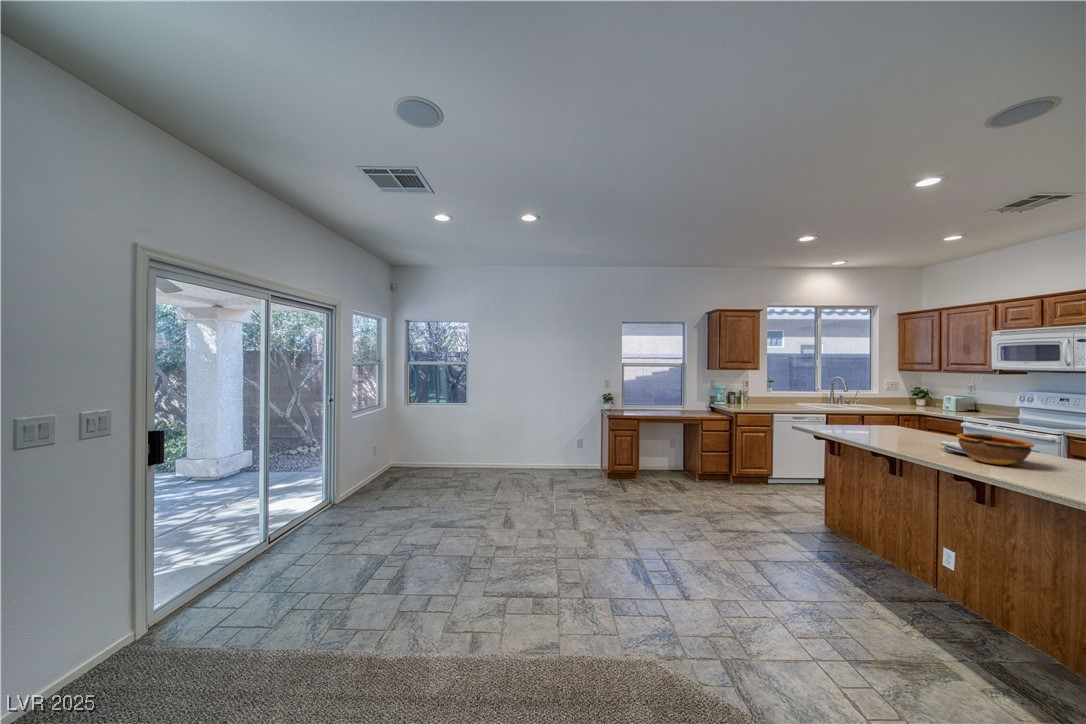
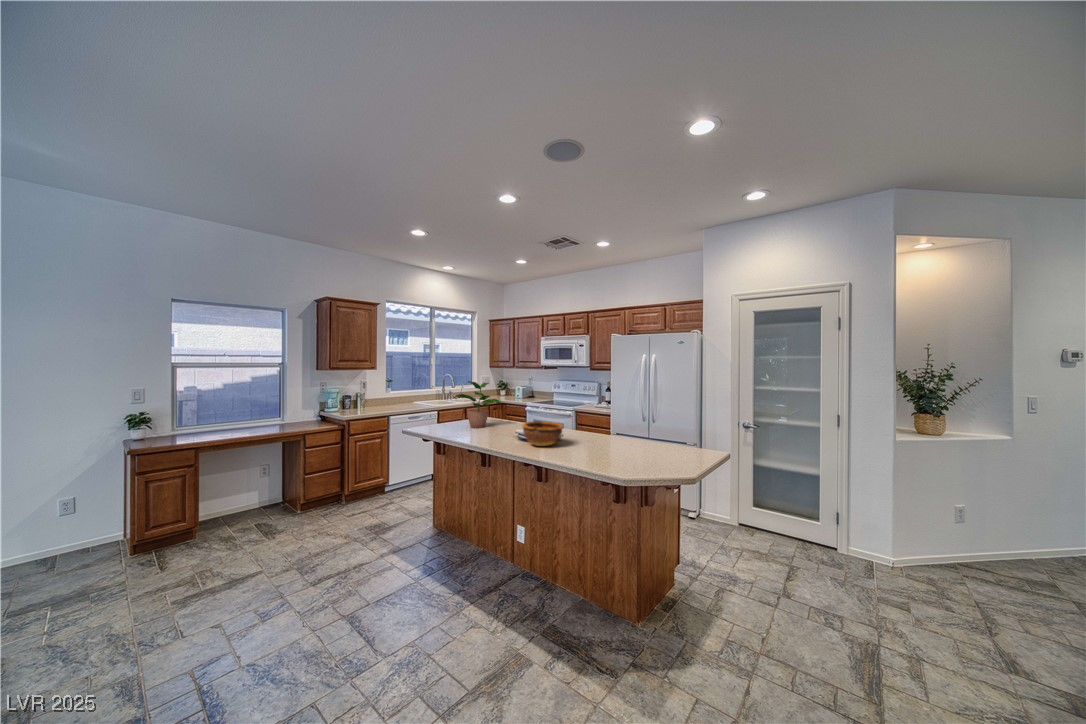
potted plant: none [855,384,921,435] -> present [456,381,501,428]

